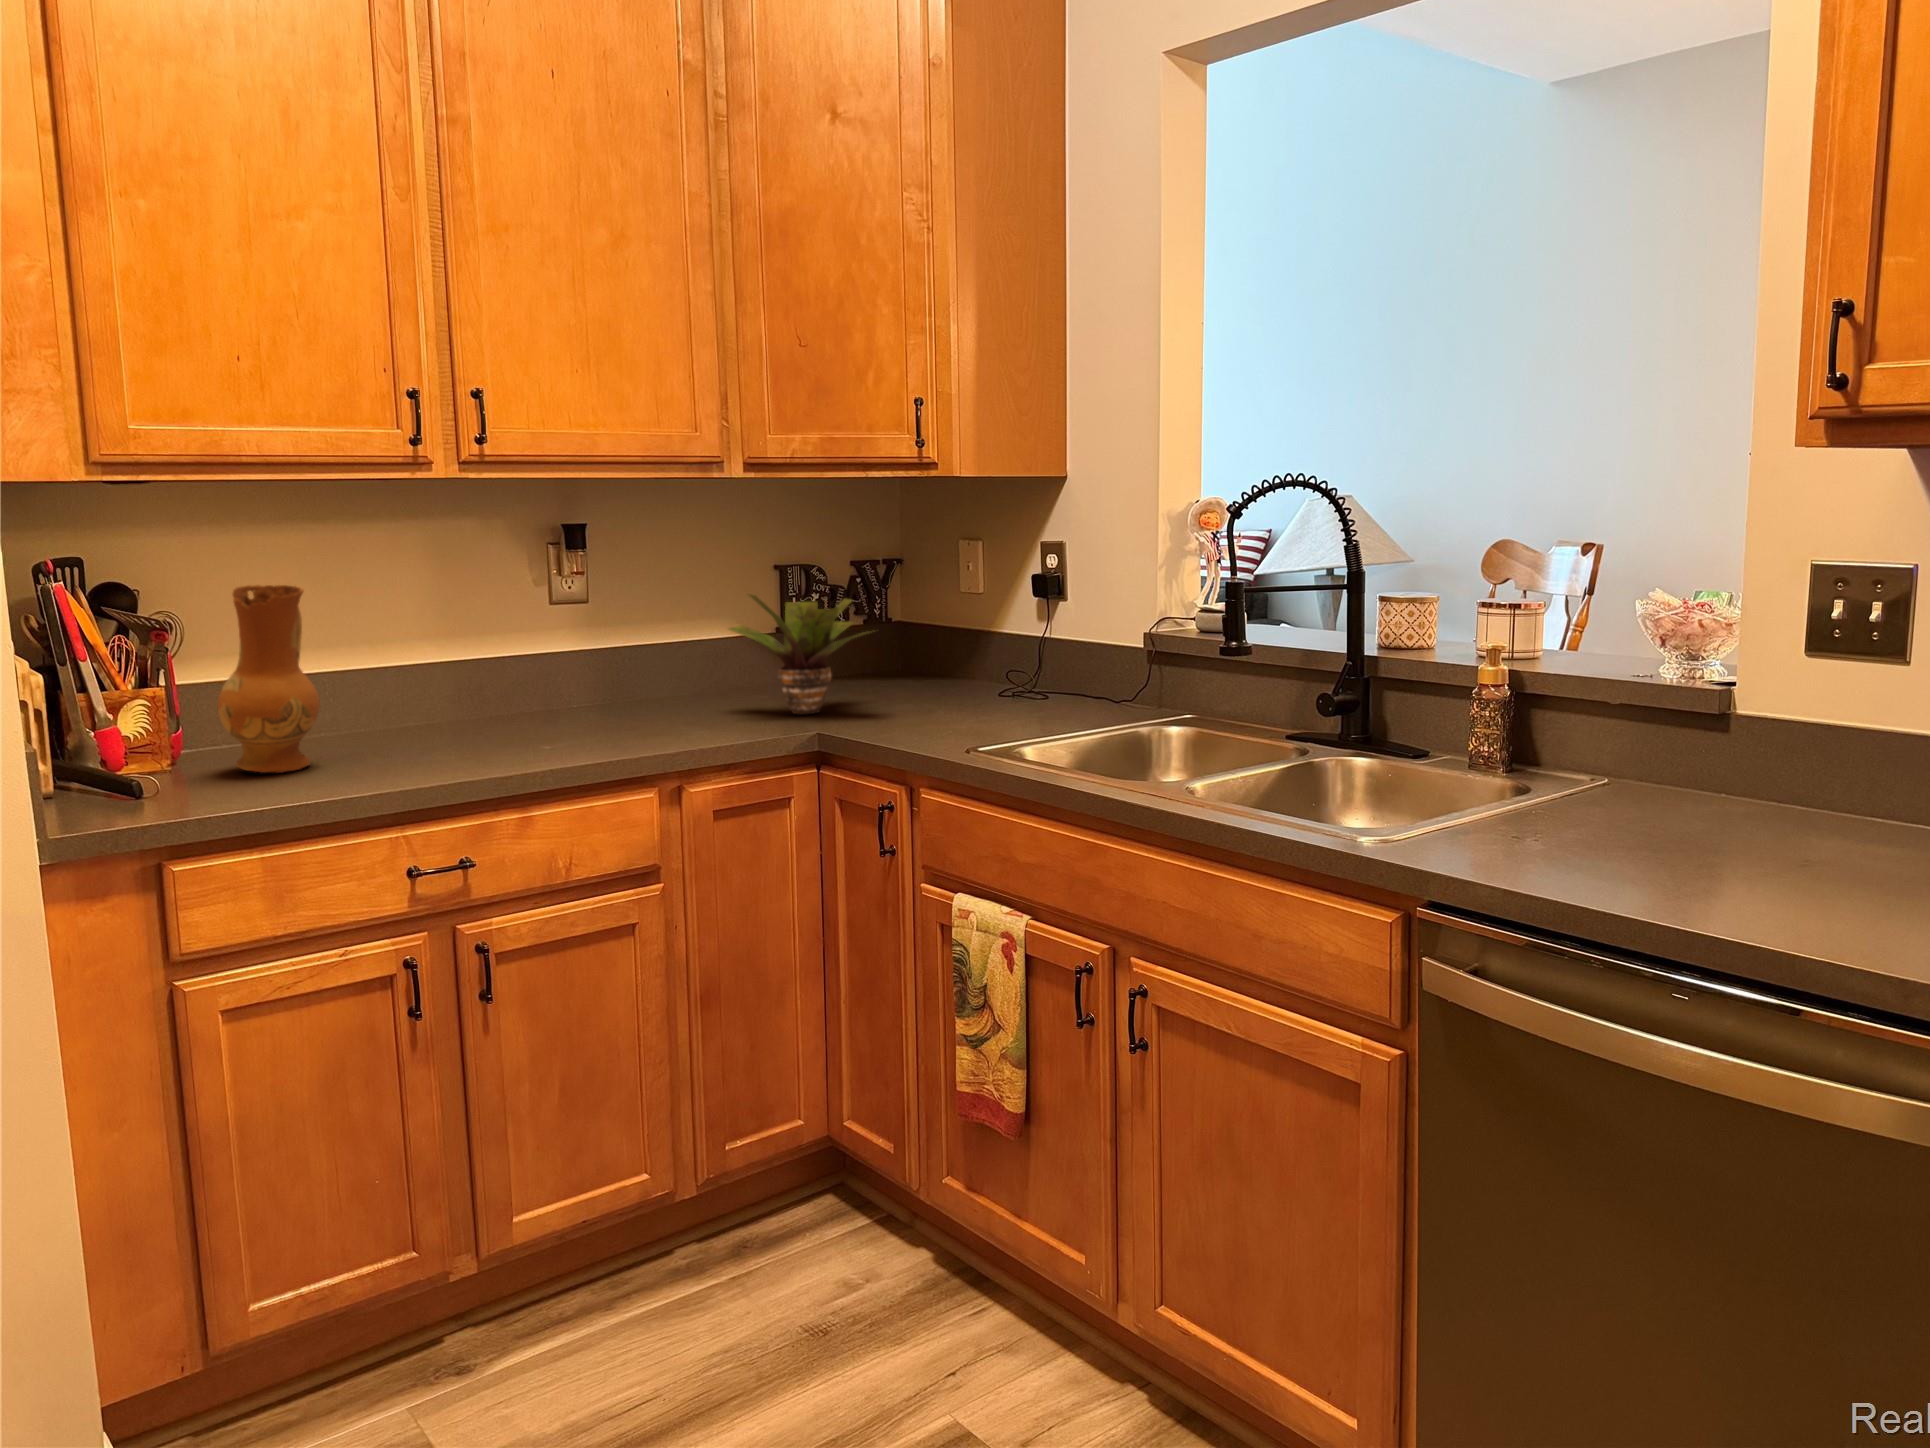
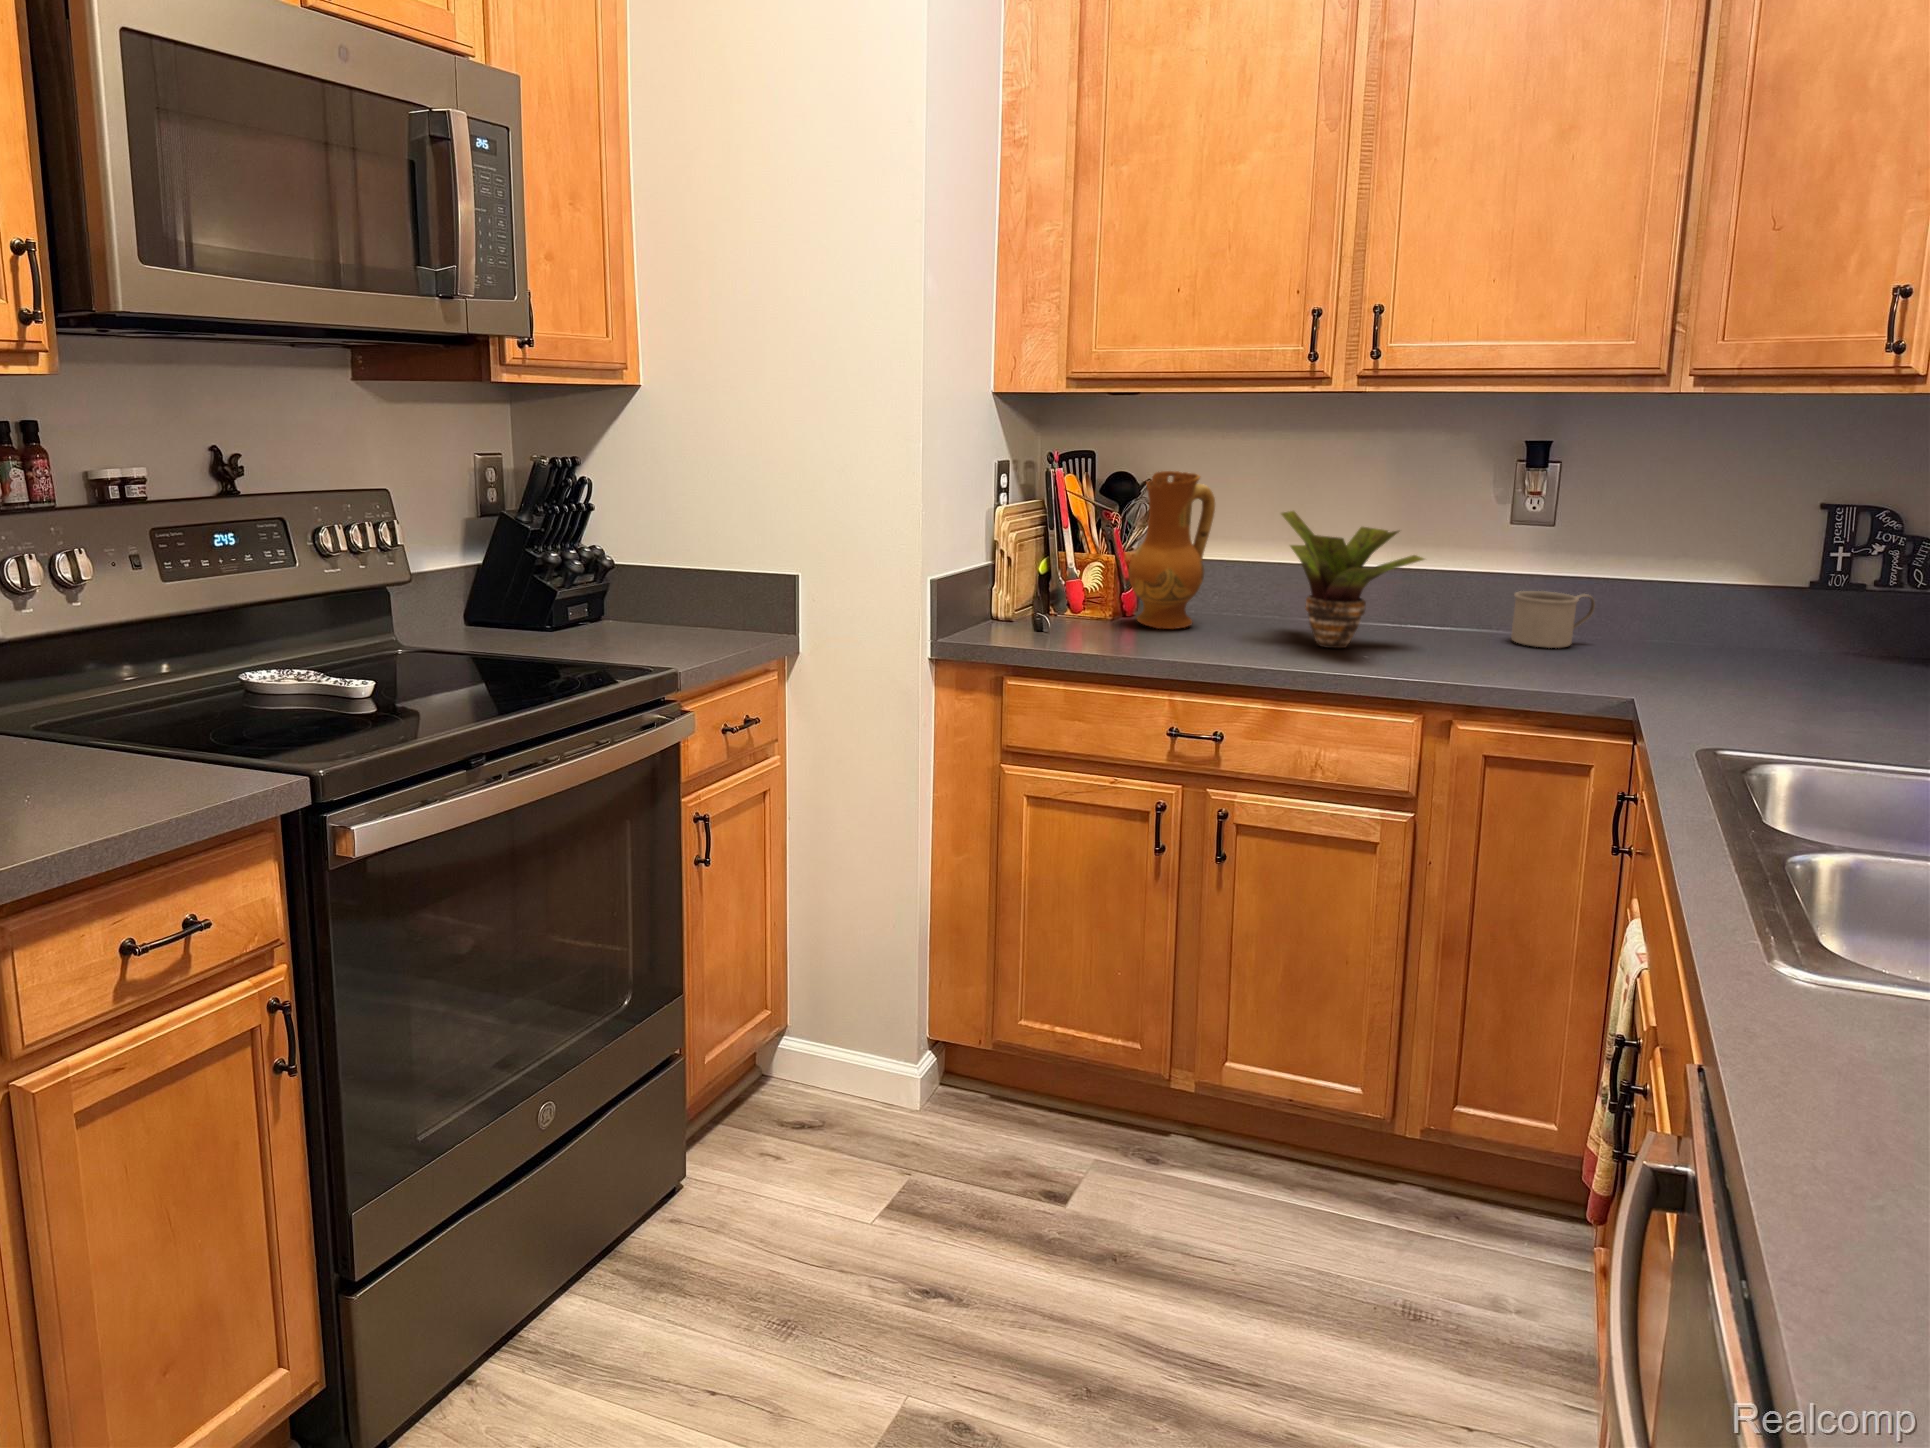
potted plant: present [729,594,870,714] -> present [1281,511,1424,648]
mug: none [593,660,654,714] -> present [1511,591,1595,648]

